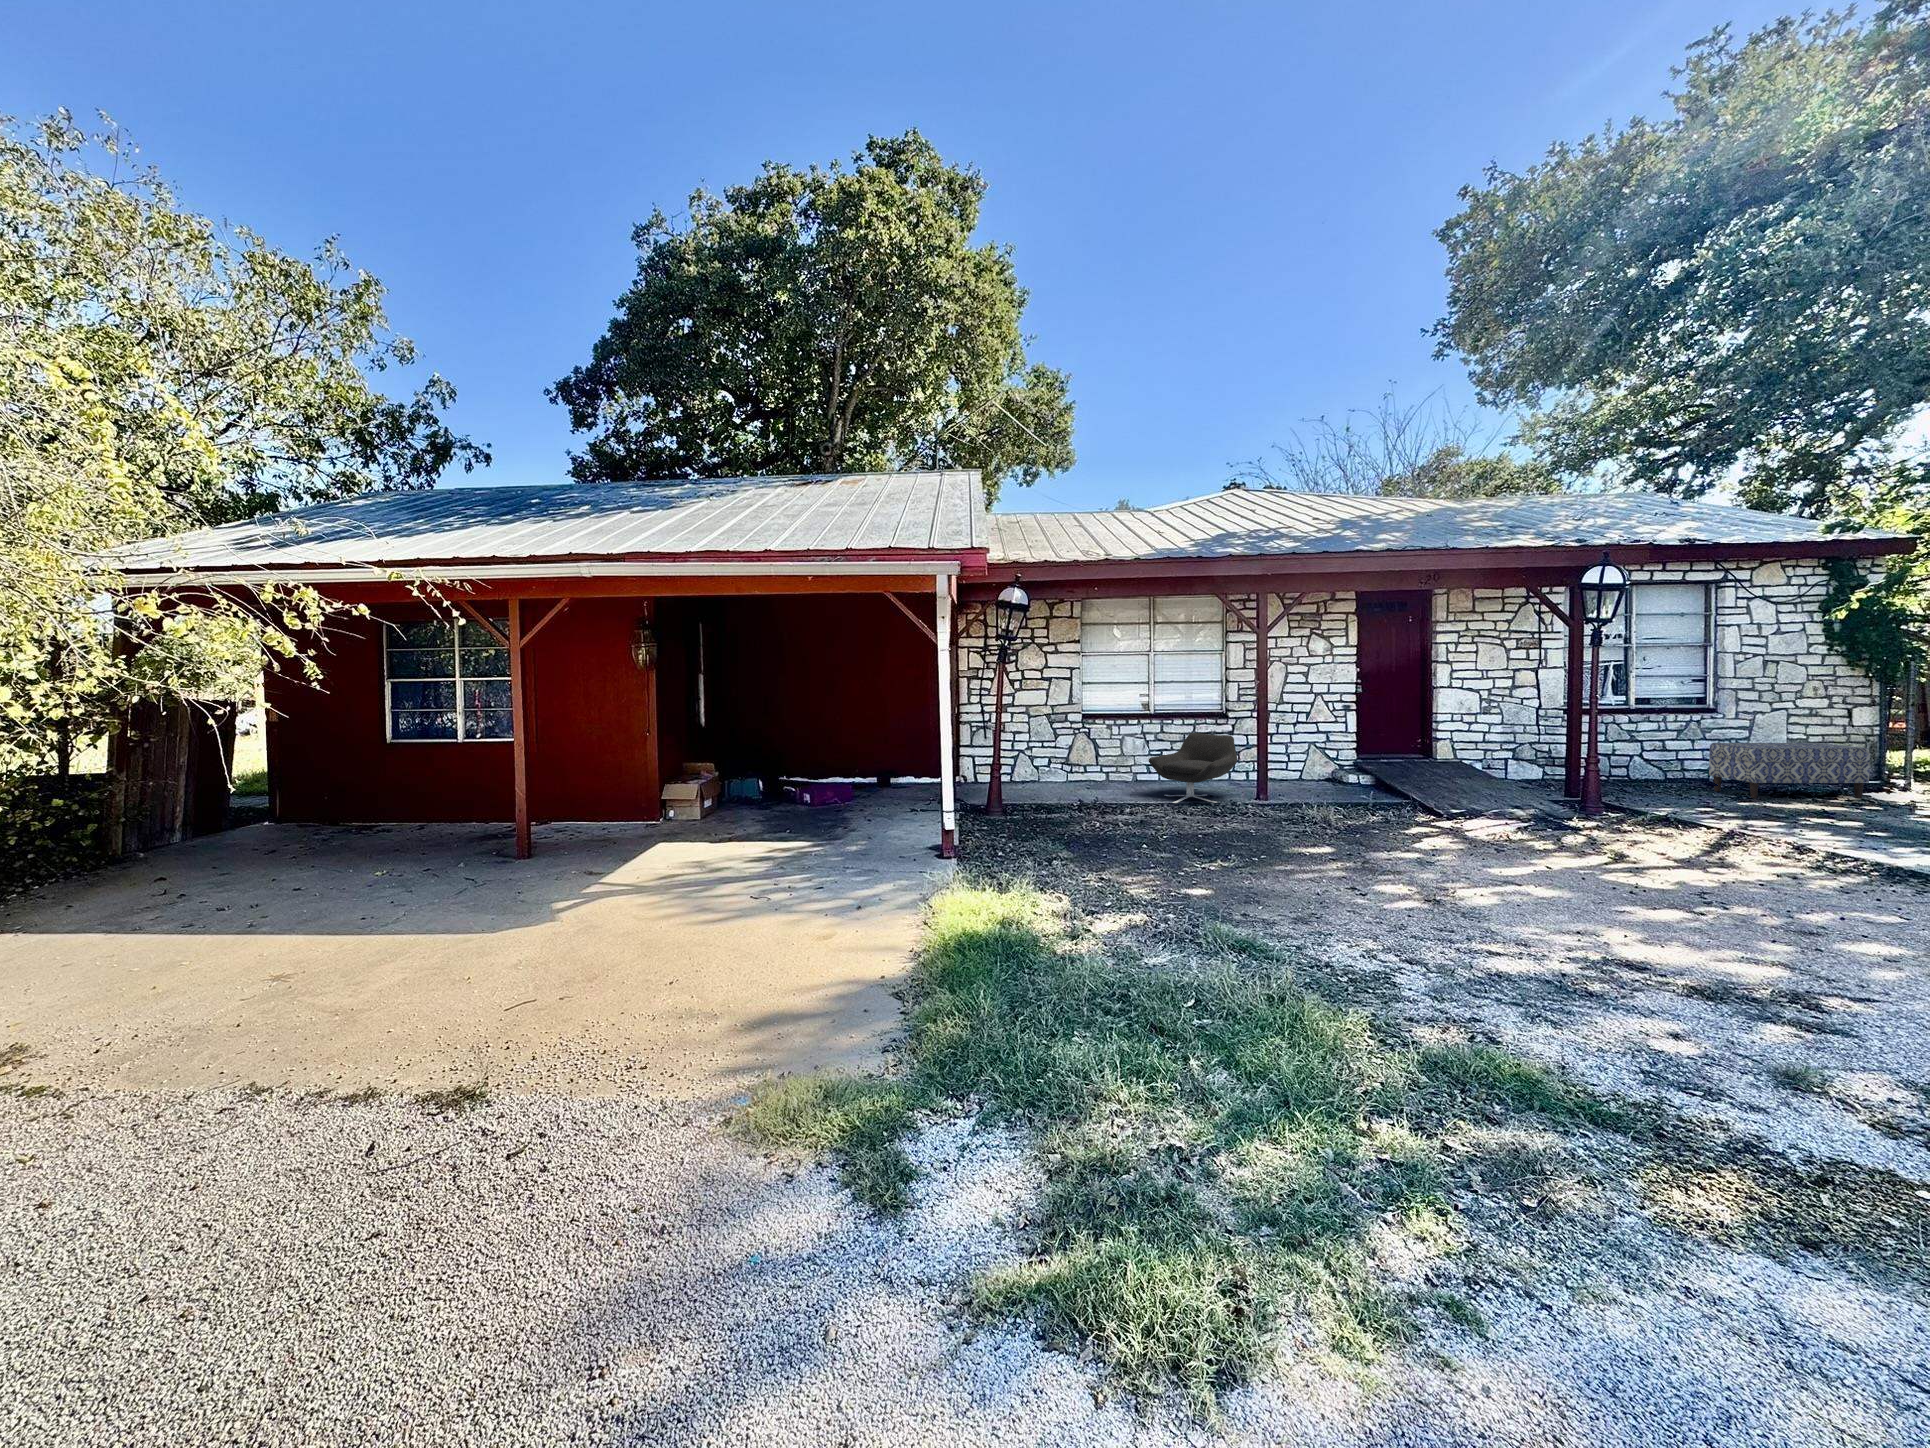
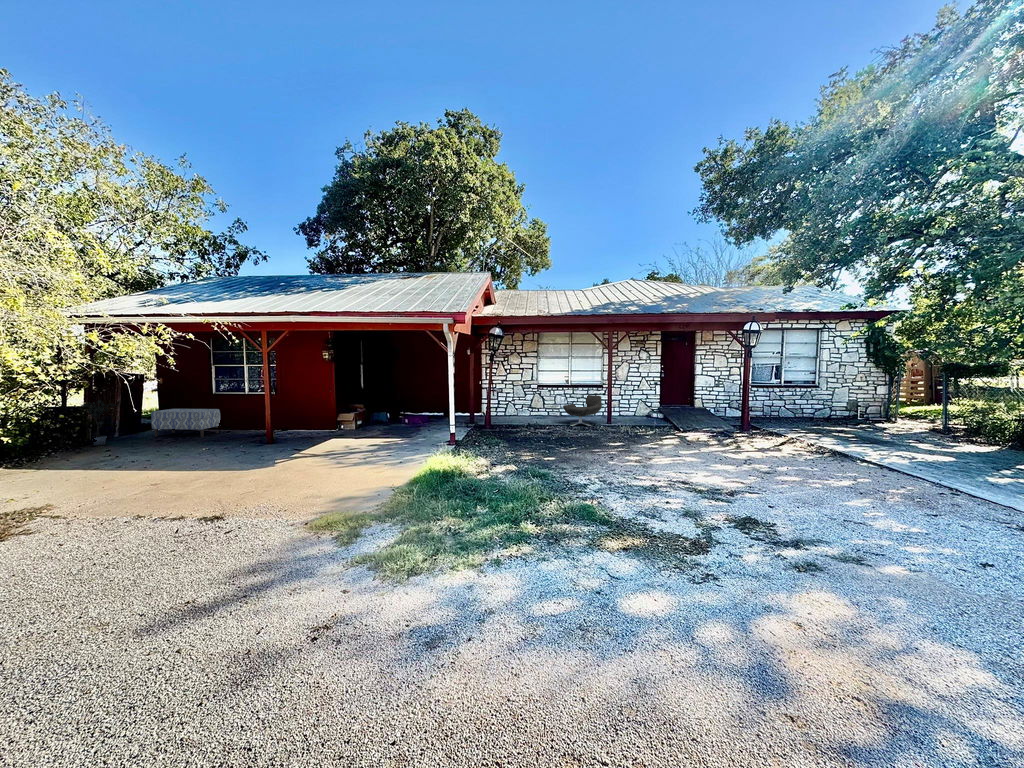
bench: present [1709,743,1870,798] -> present [151,409,220,437]
potted plant: none [92,757,188,864] -> present [81,399,118,446]

